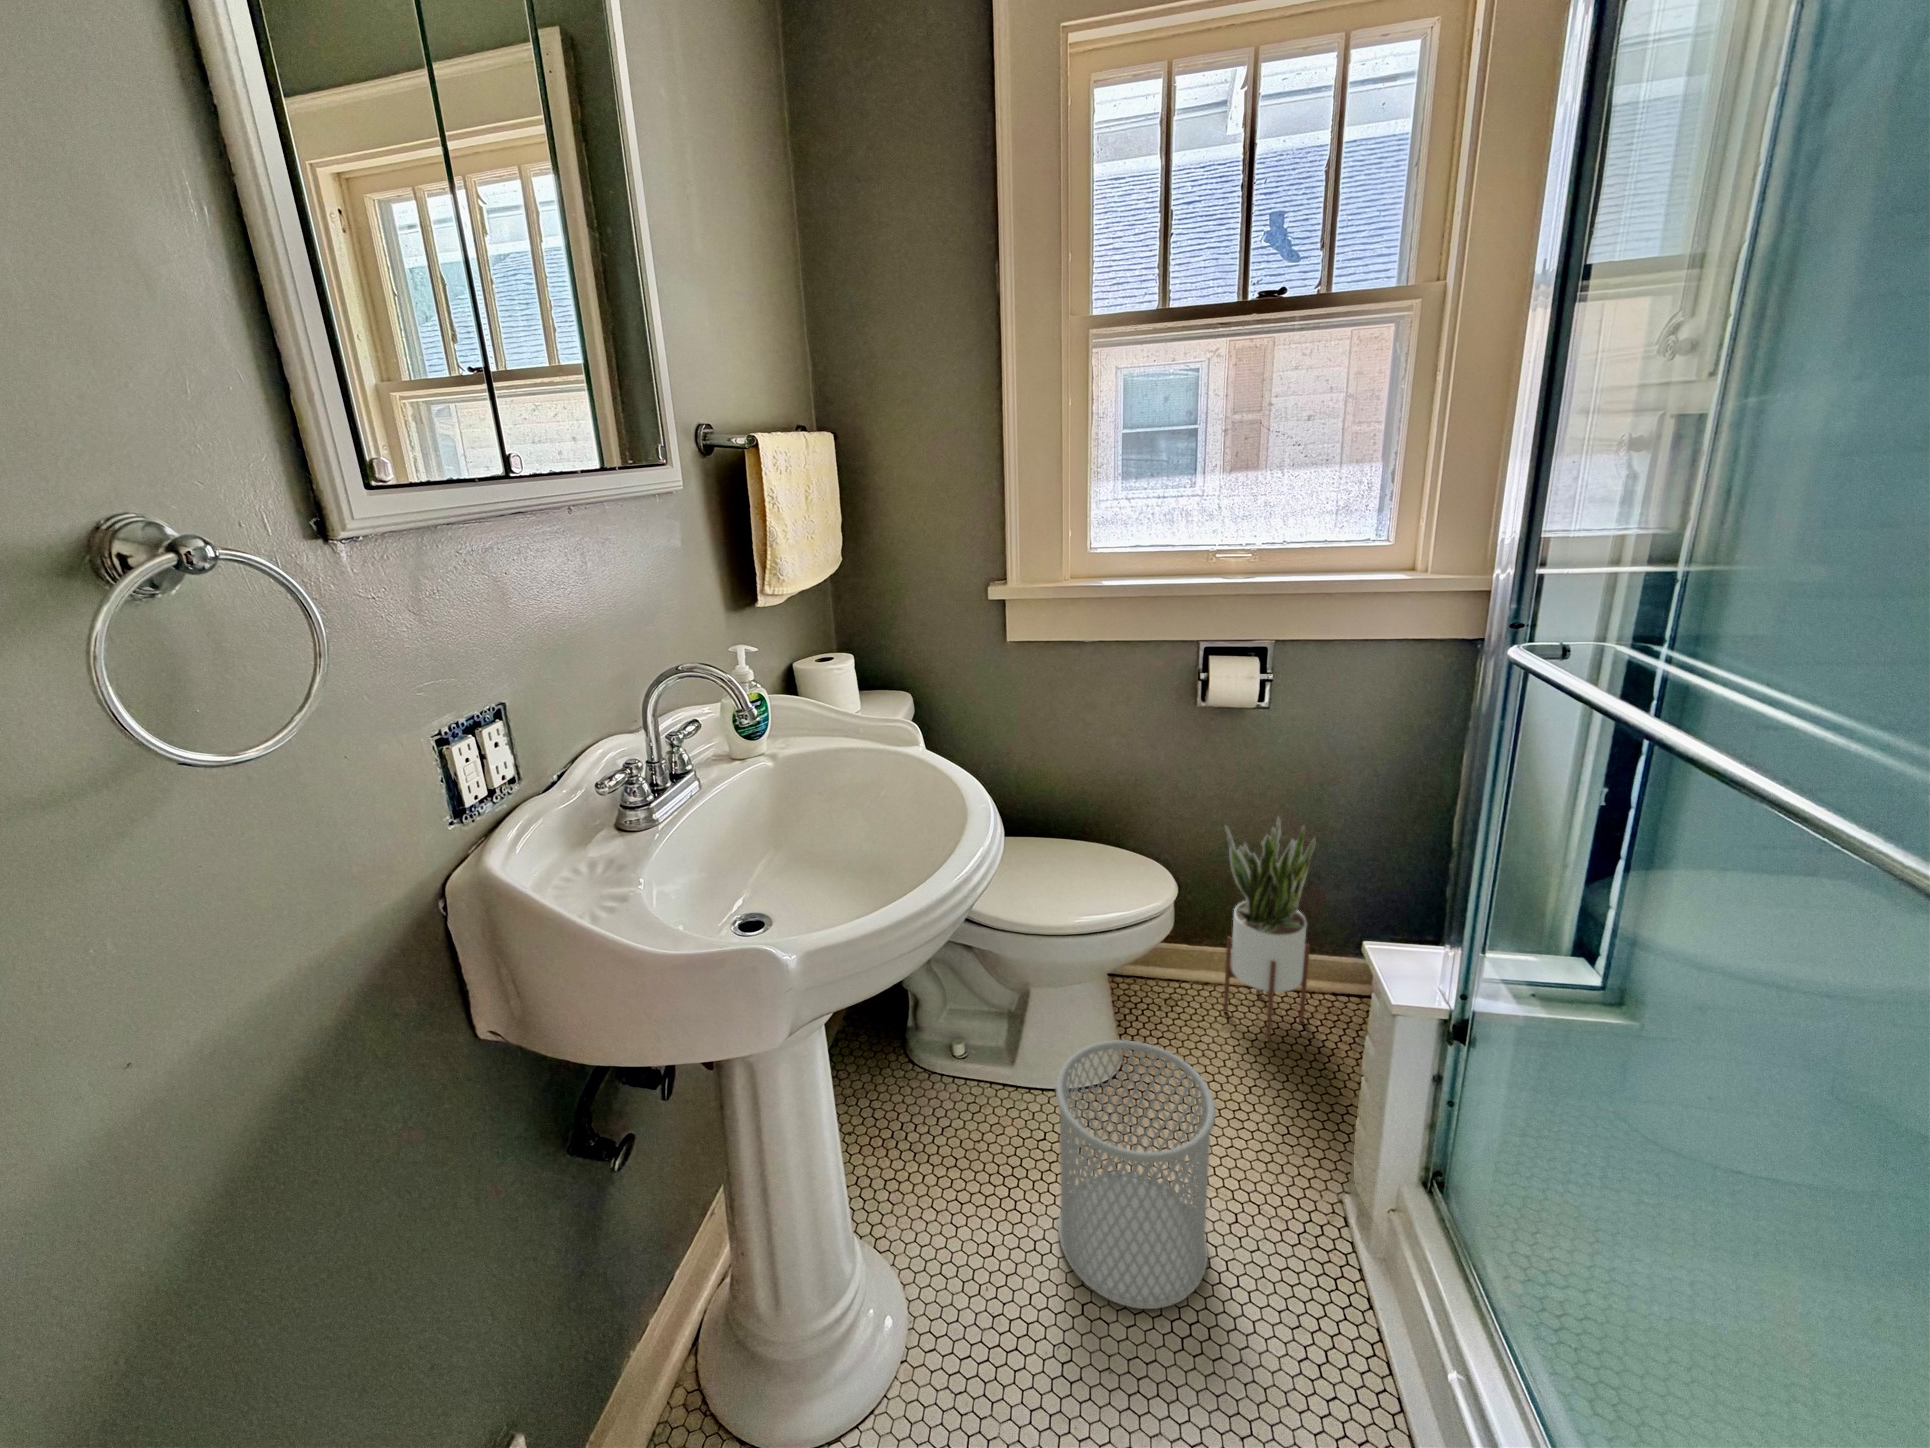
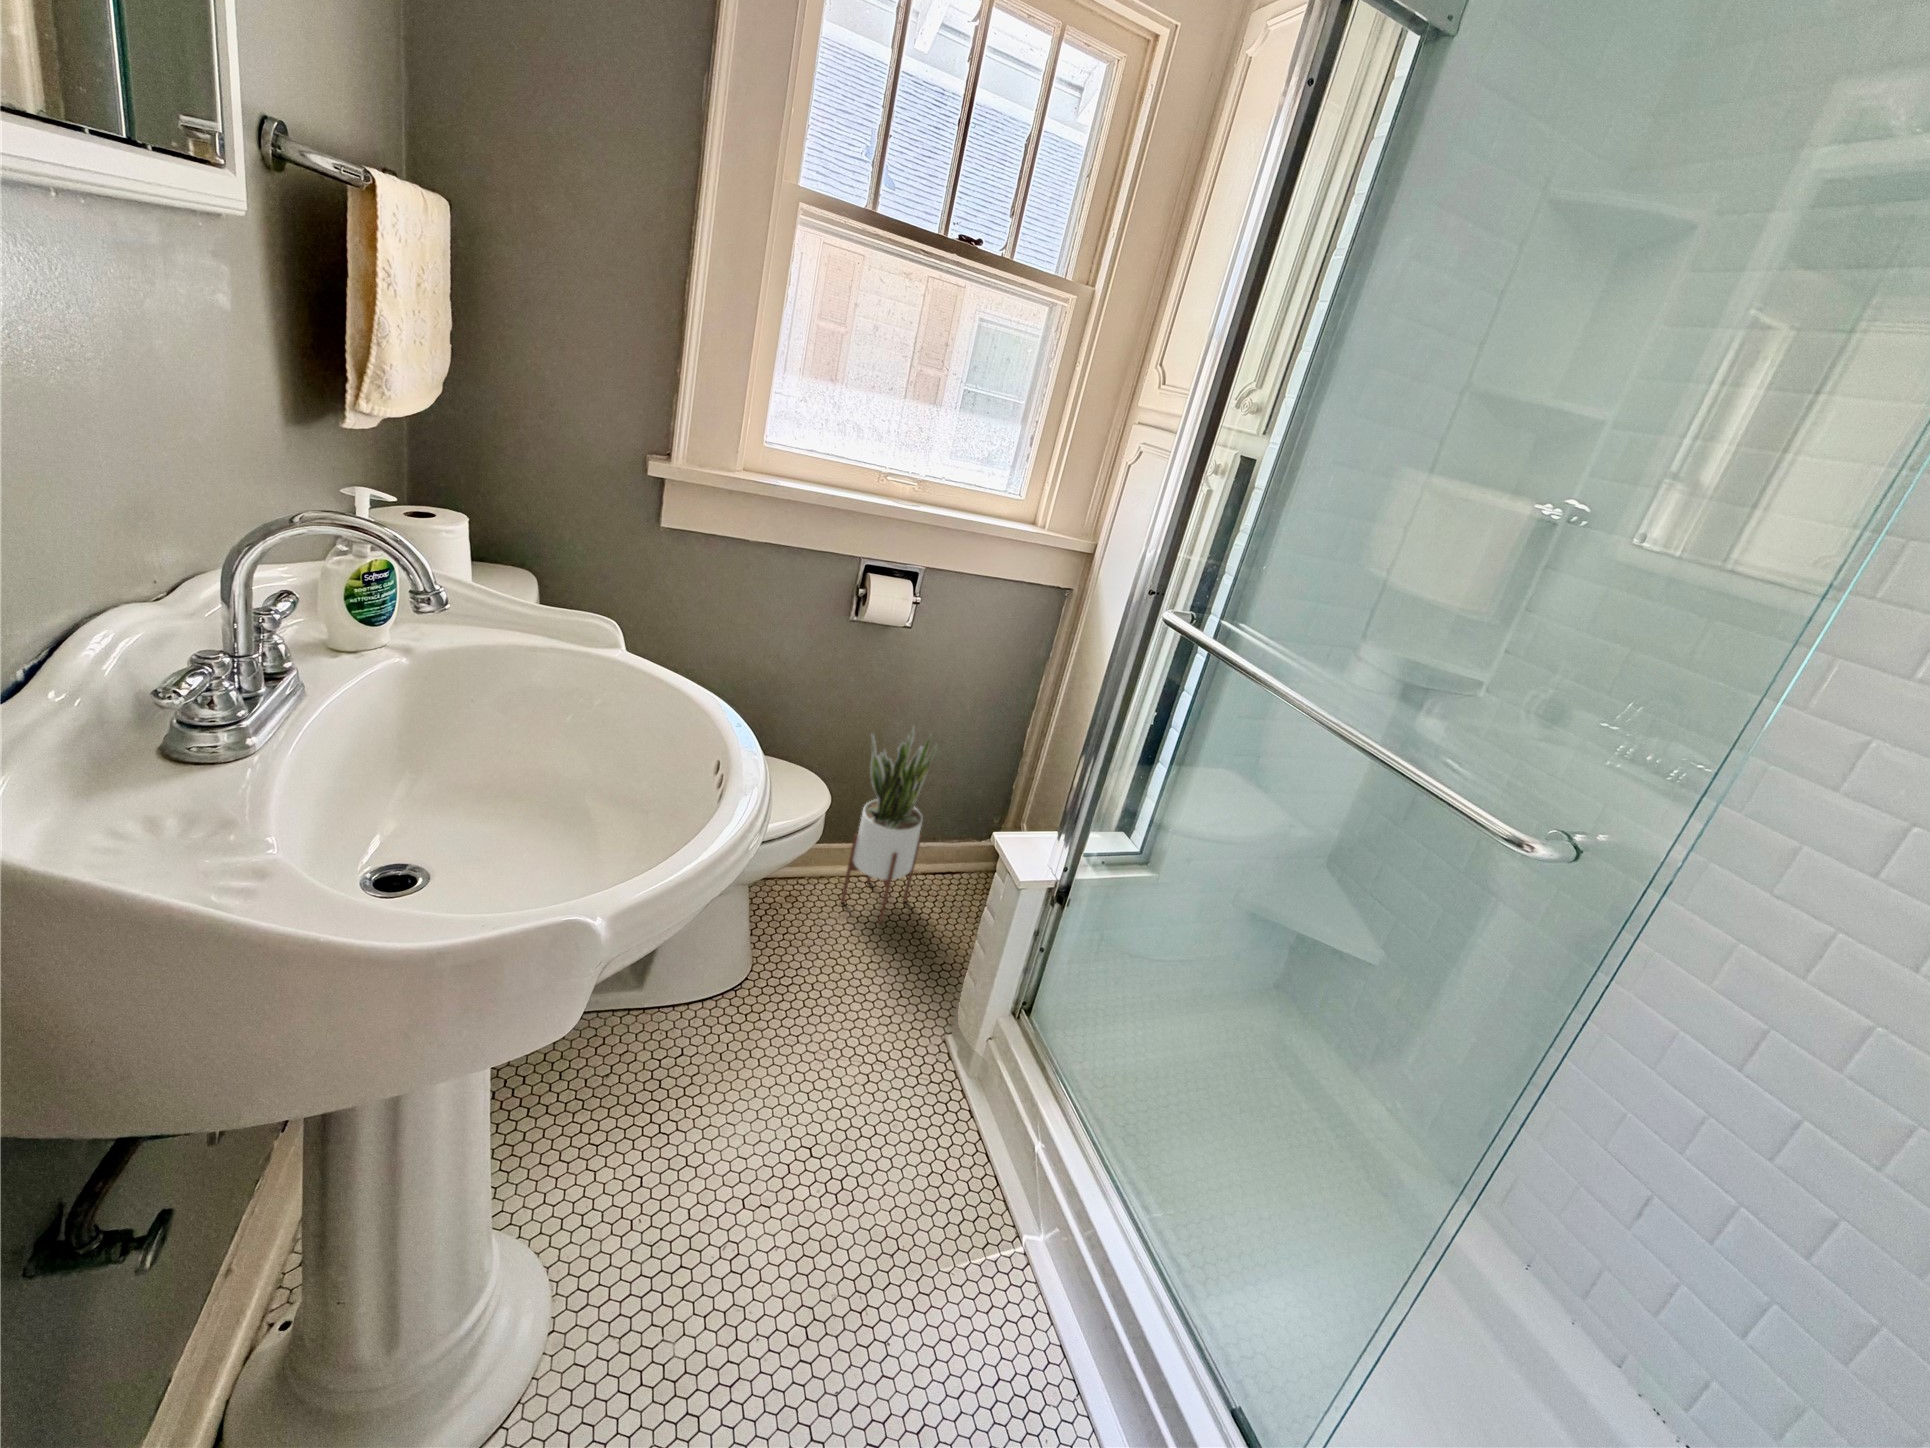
wastebasket: present [1056,1040,1215,1309] -> none [708,943,879,1185]

